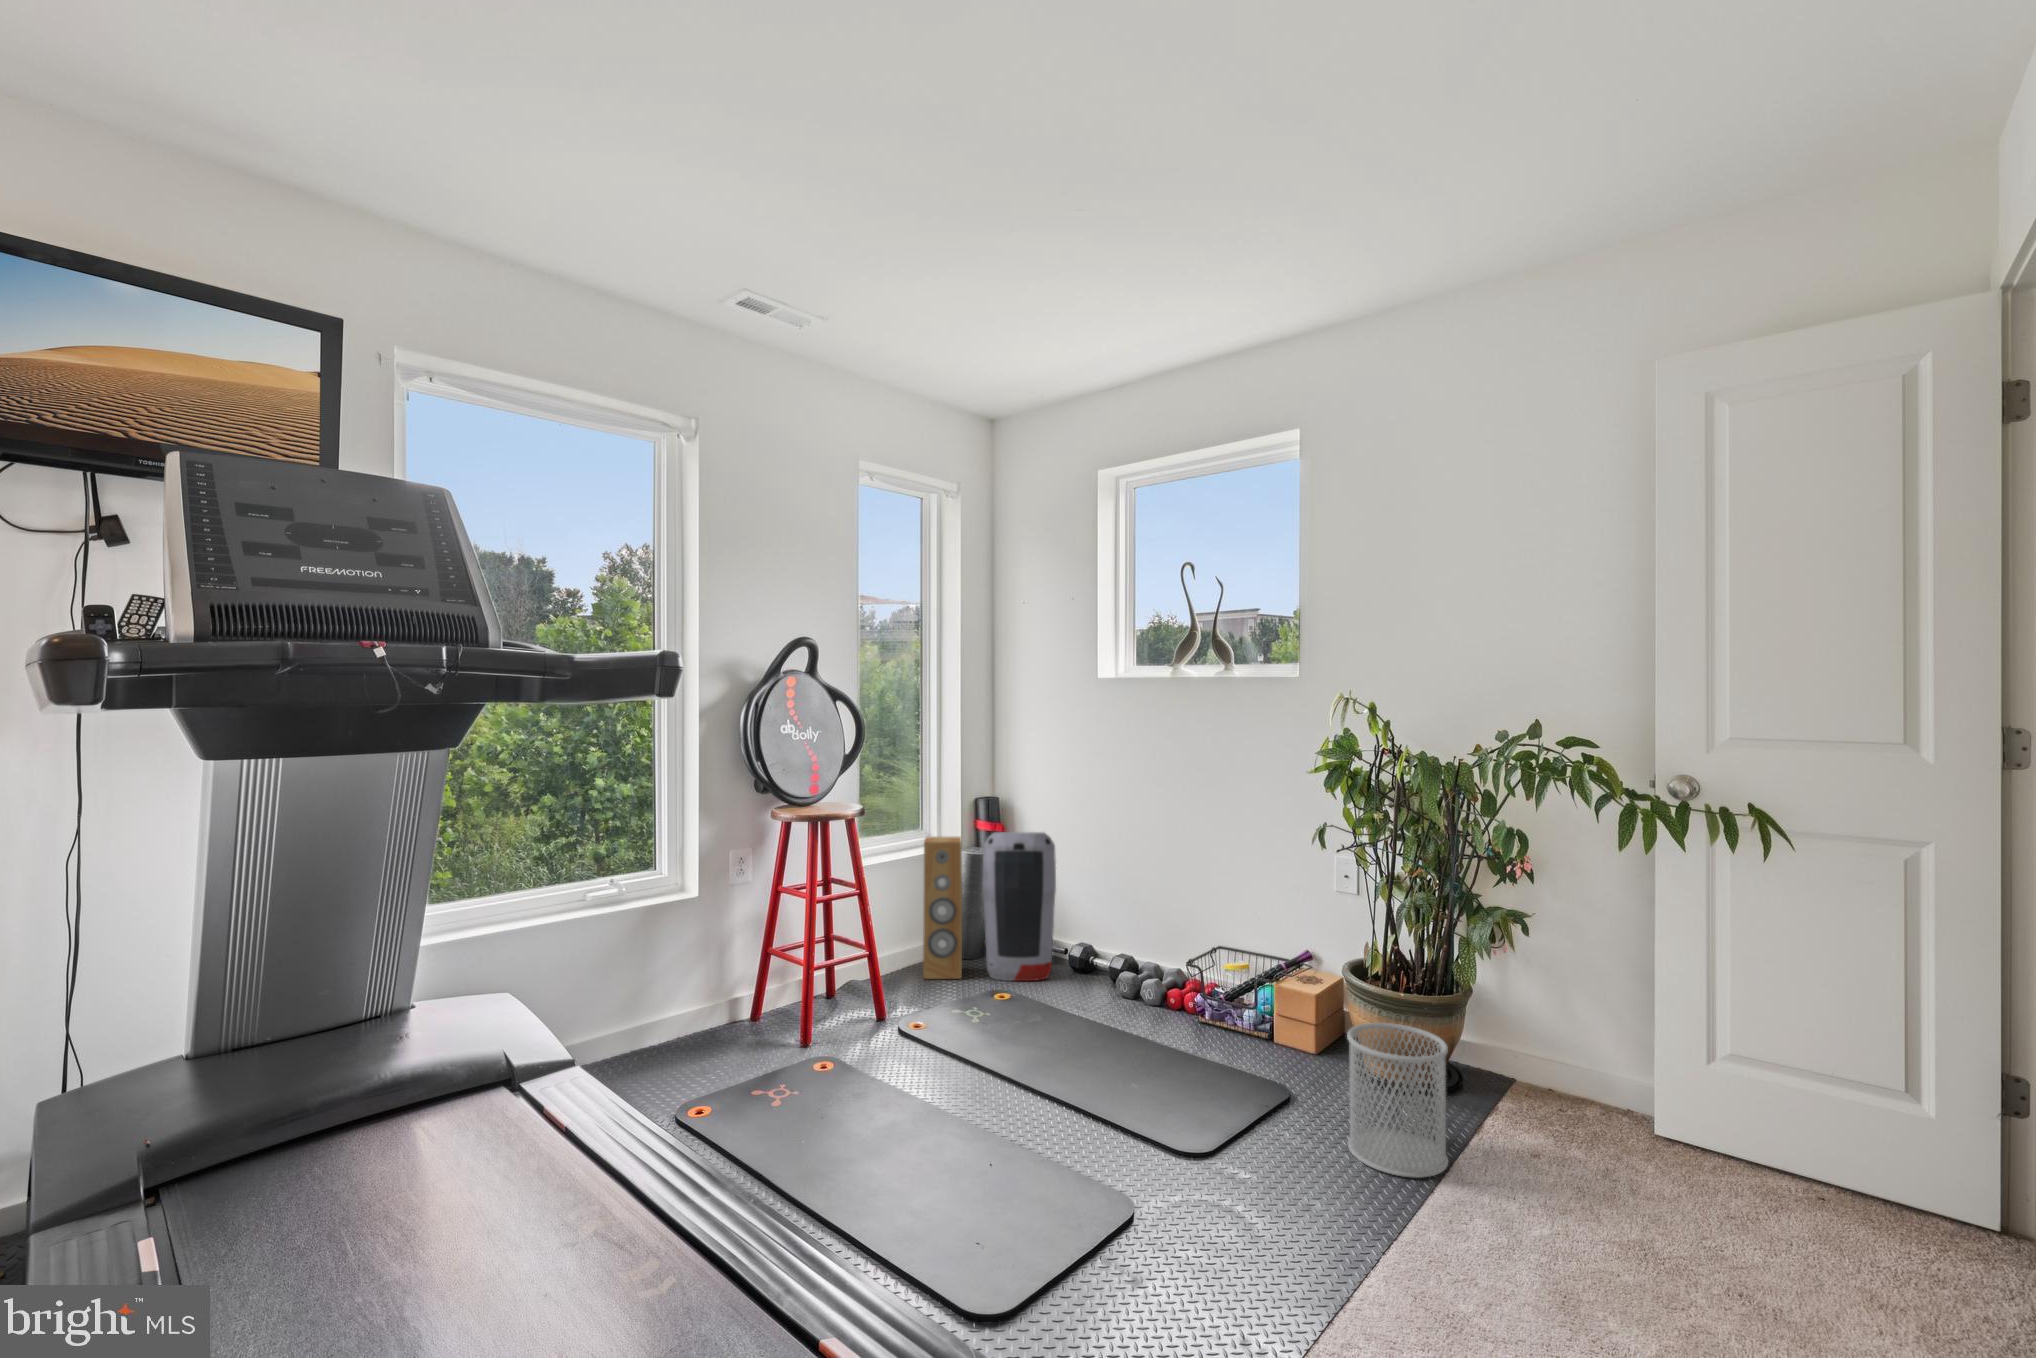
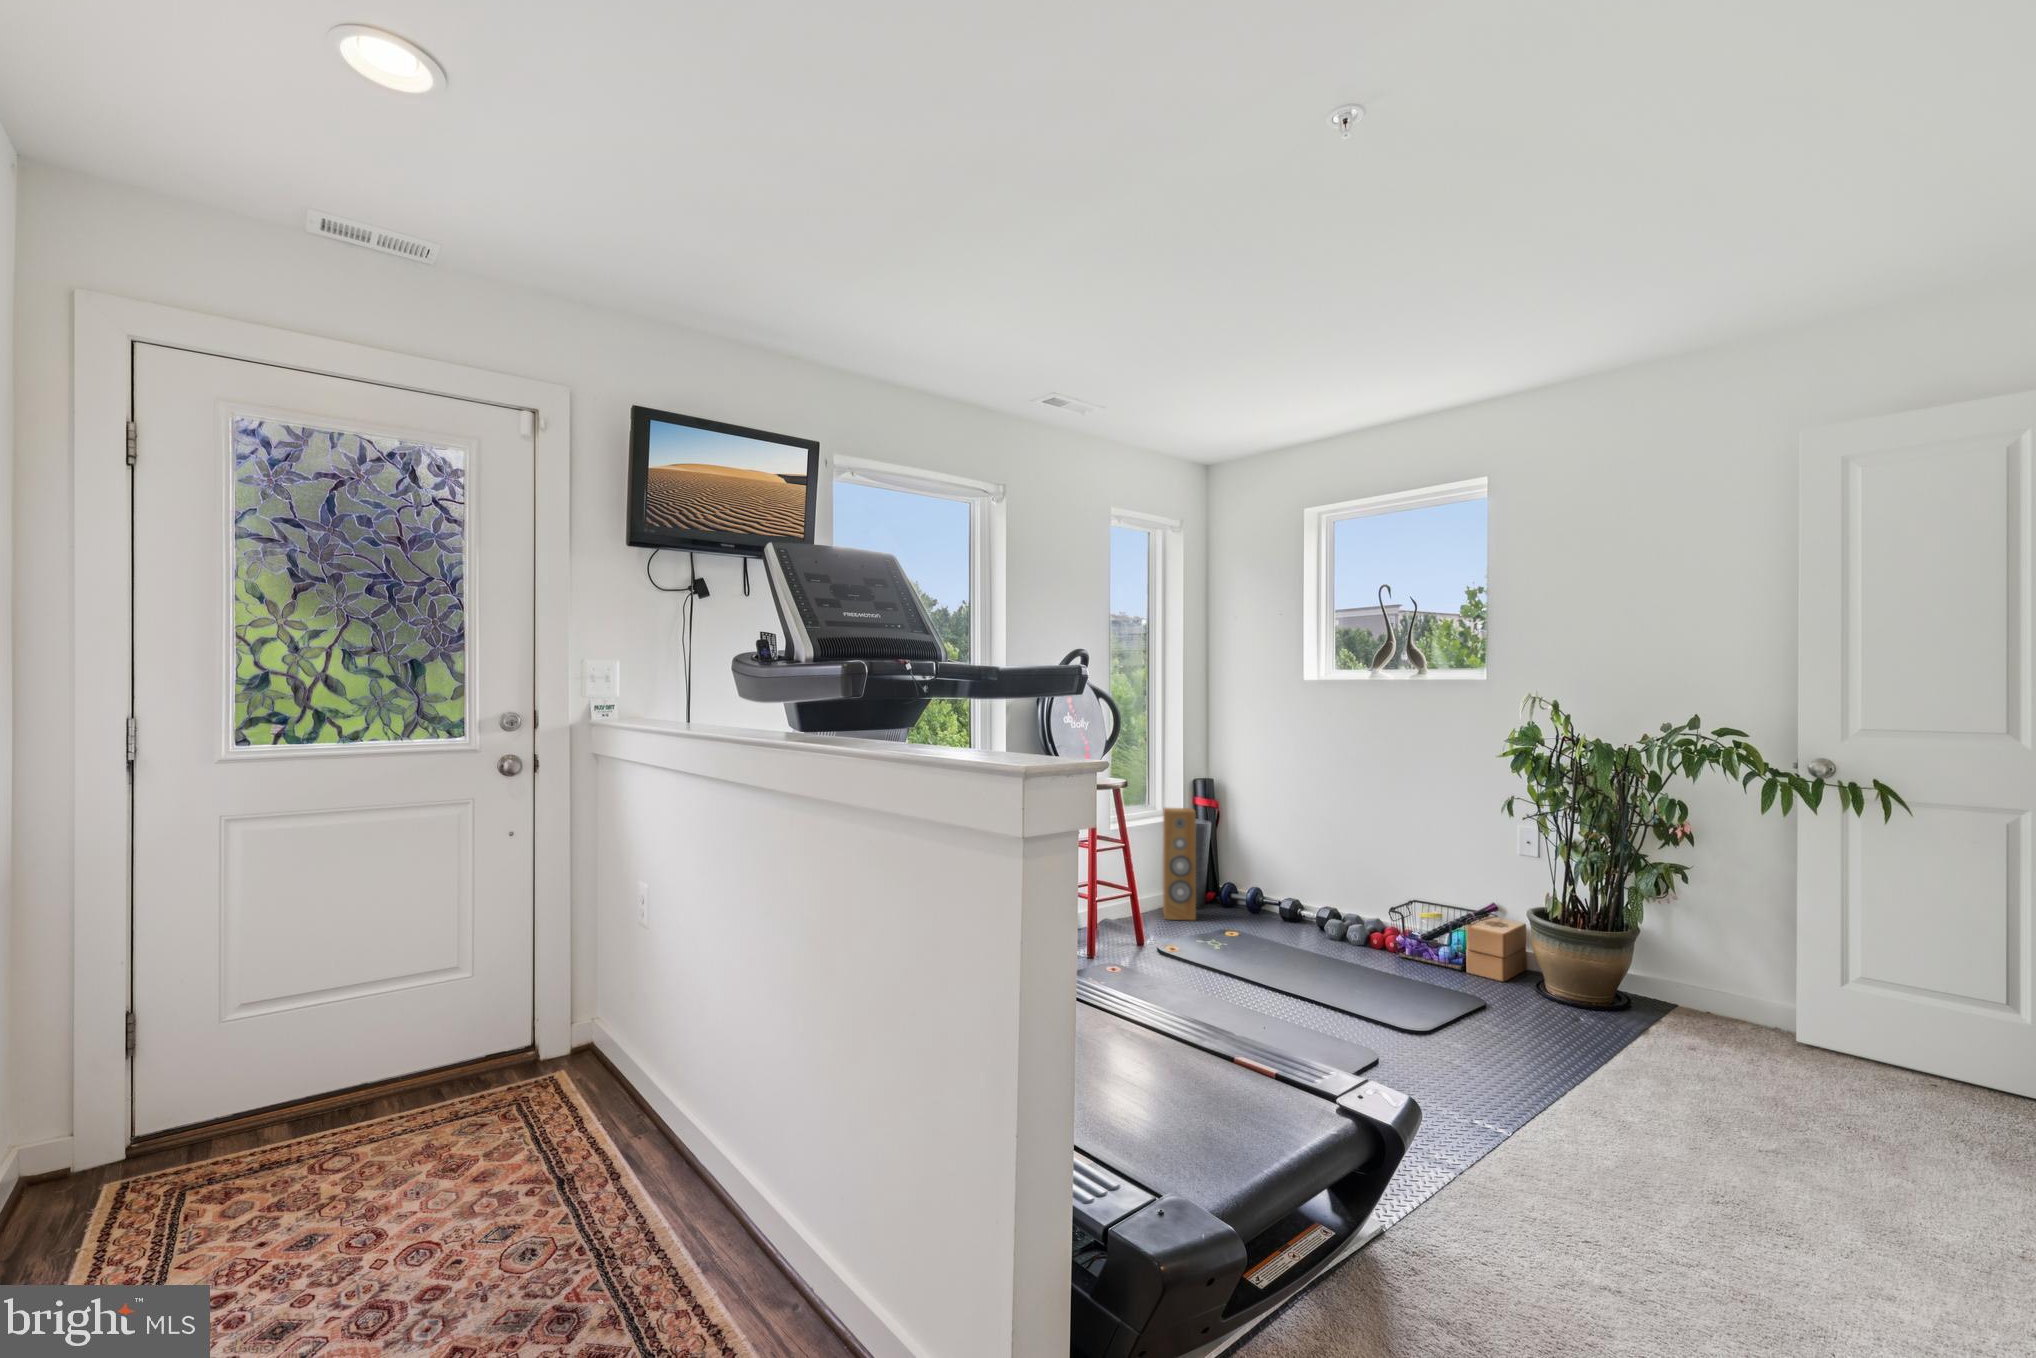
air purifier: present [982,832,1056,981] -> none [1212,805,1273,924]
wastebasket: present [1347,1023,1448,1178] -> none [1538,945,1621,1056]

